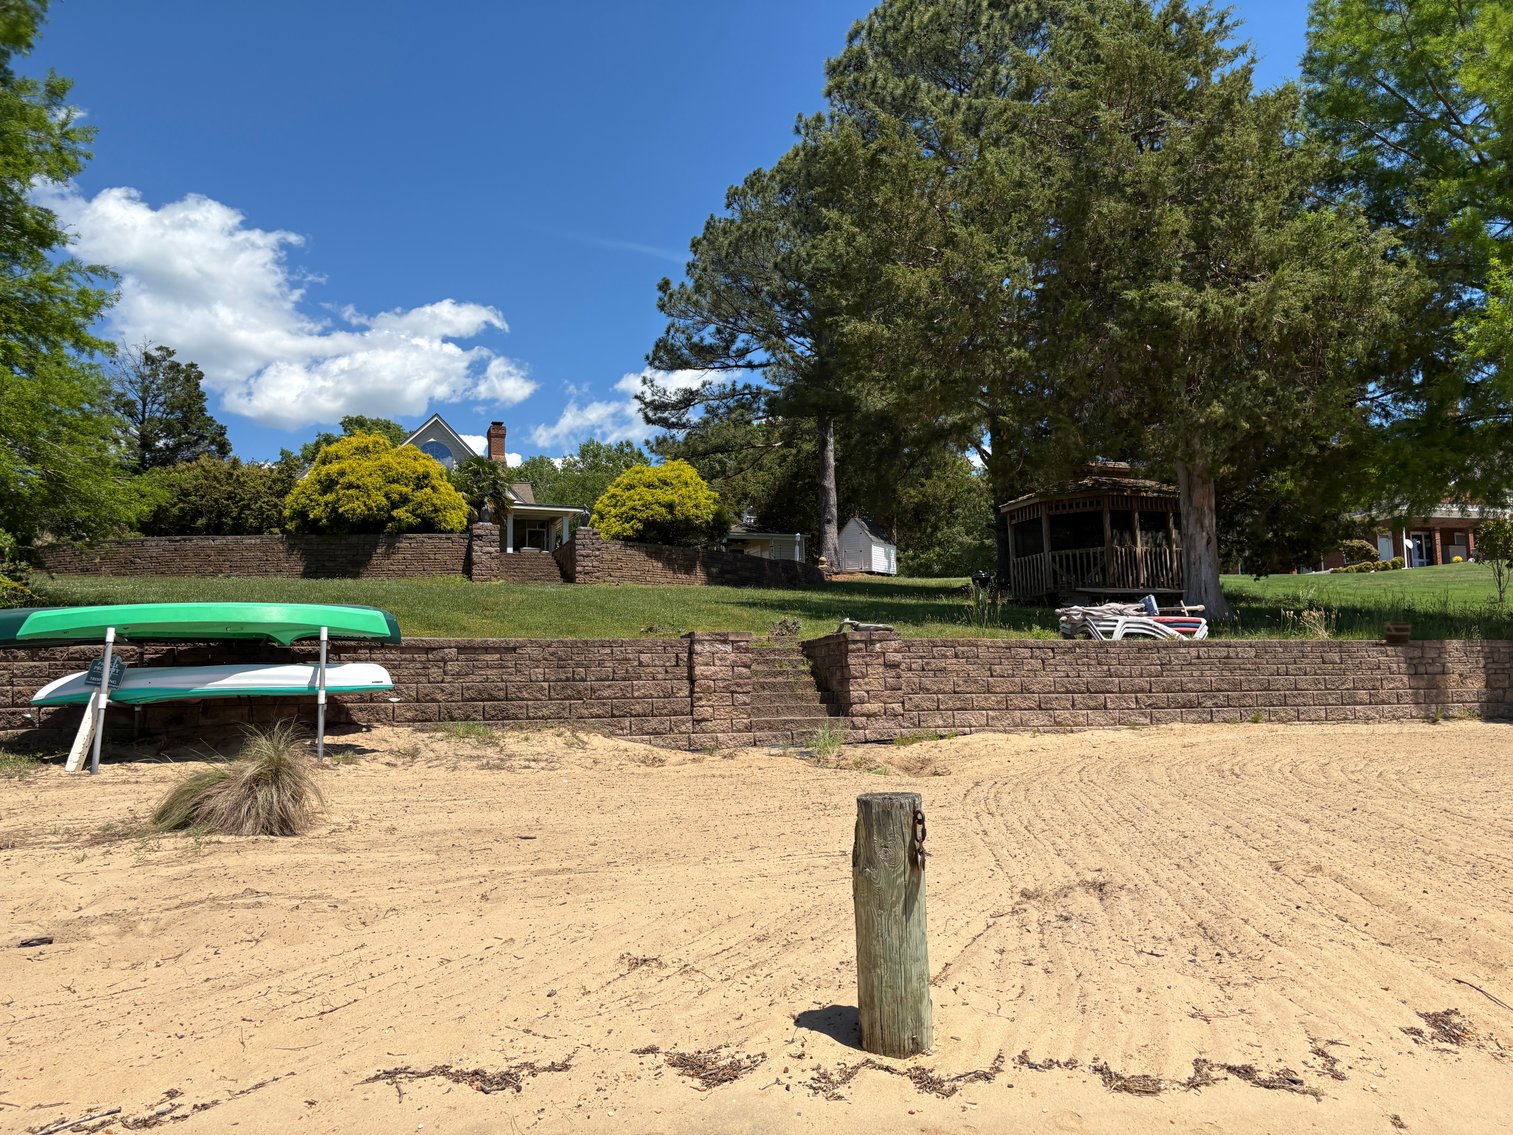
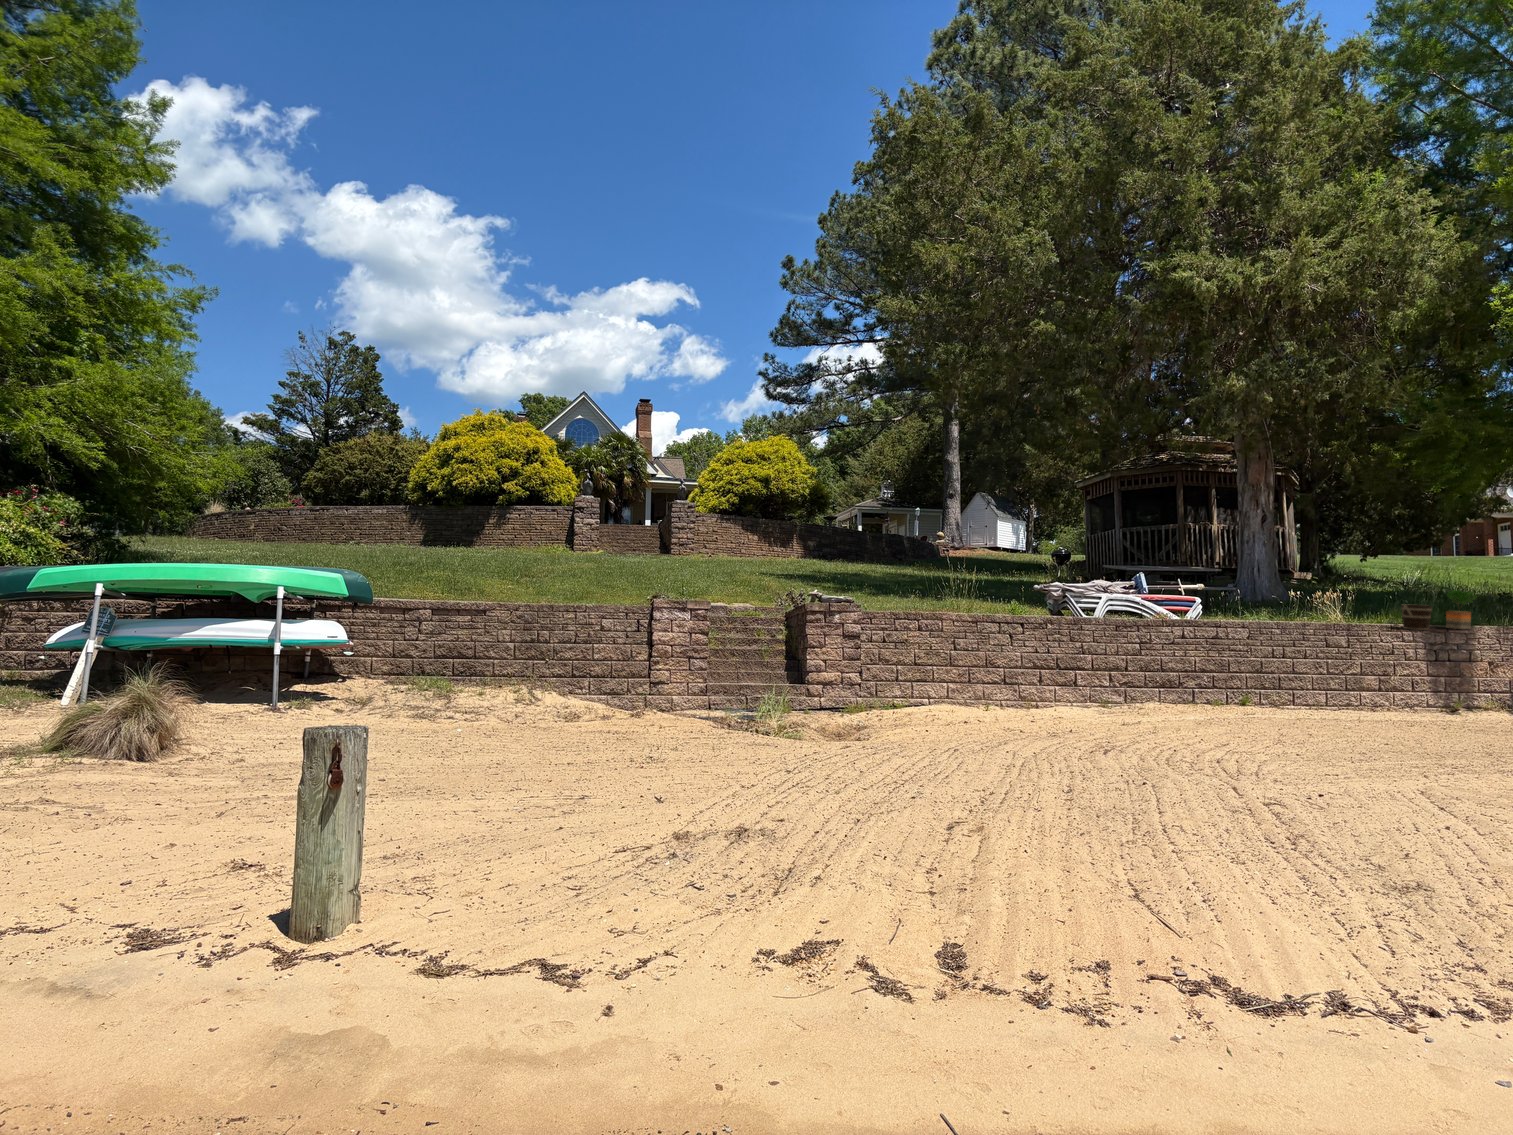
potted tree: none [1420,607,1448,644] -> present [1446,590,1475,629]

